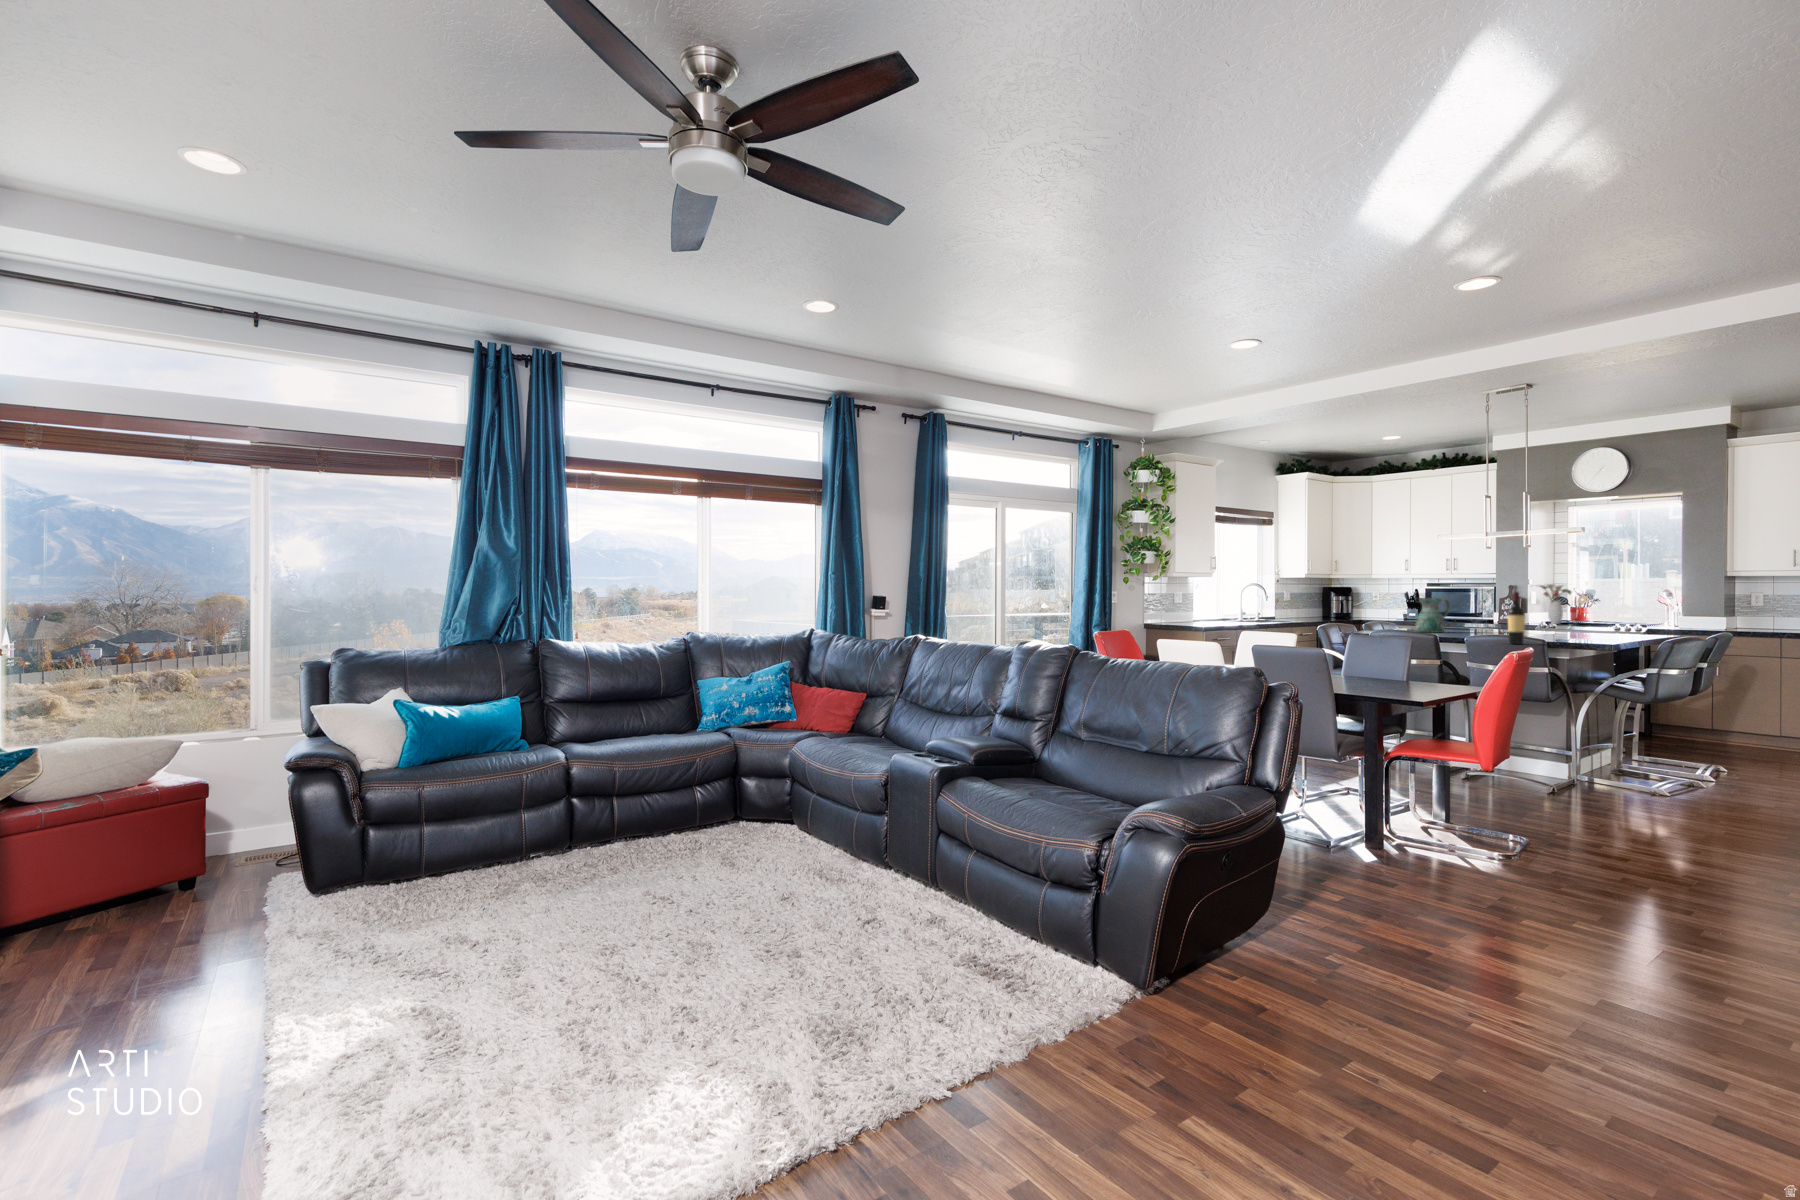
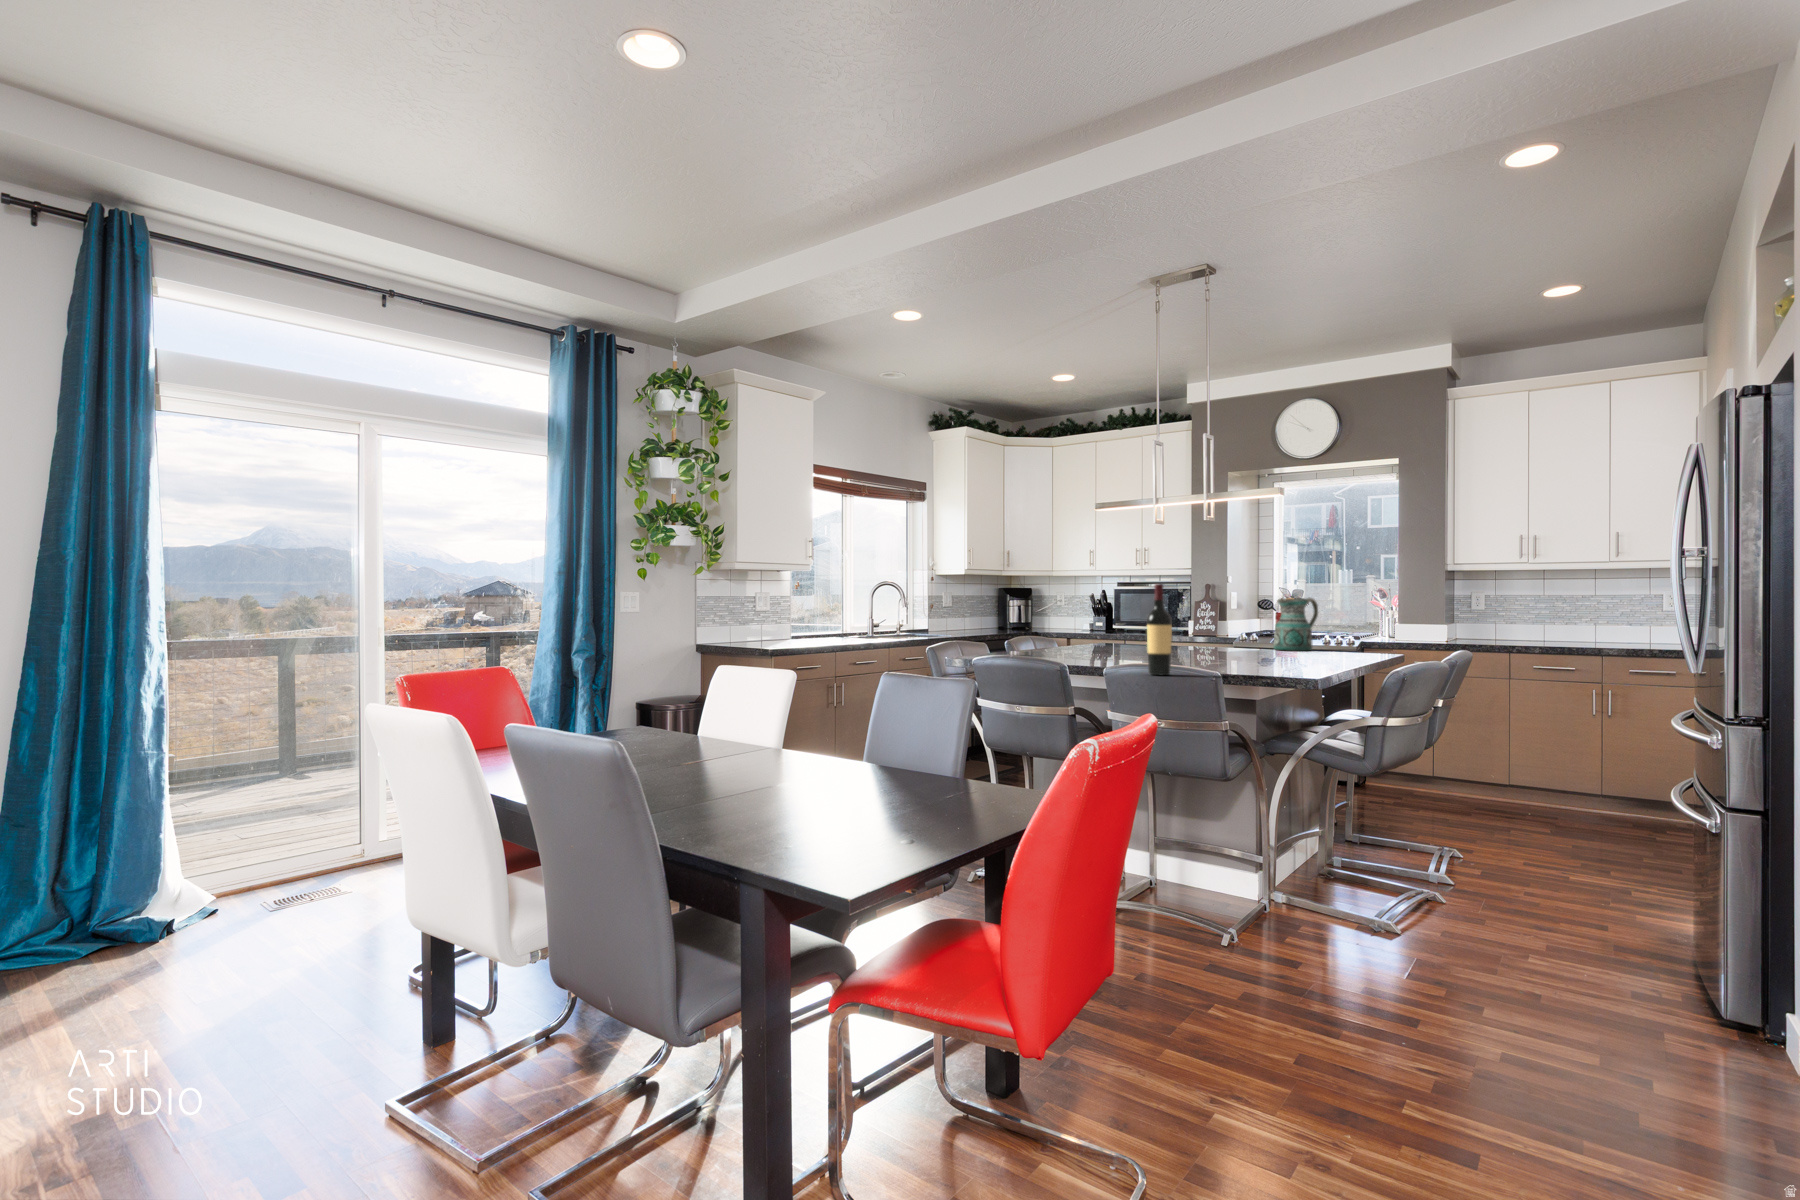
flower arrangement: present [1540,584,1571,624] -> none [1229,582,1276,636]
ceramic pitcher: present [1416,598,1450,633] -> present [1274,598,1318,651]

